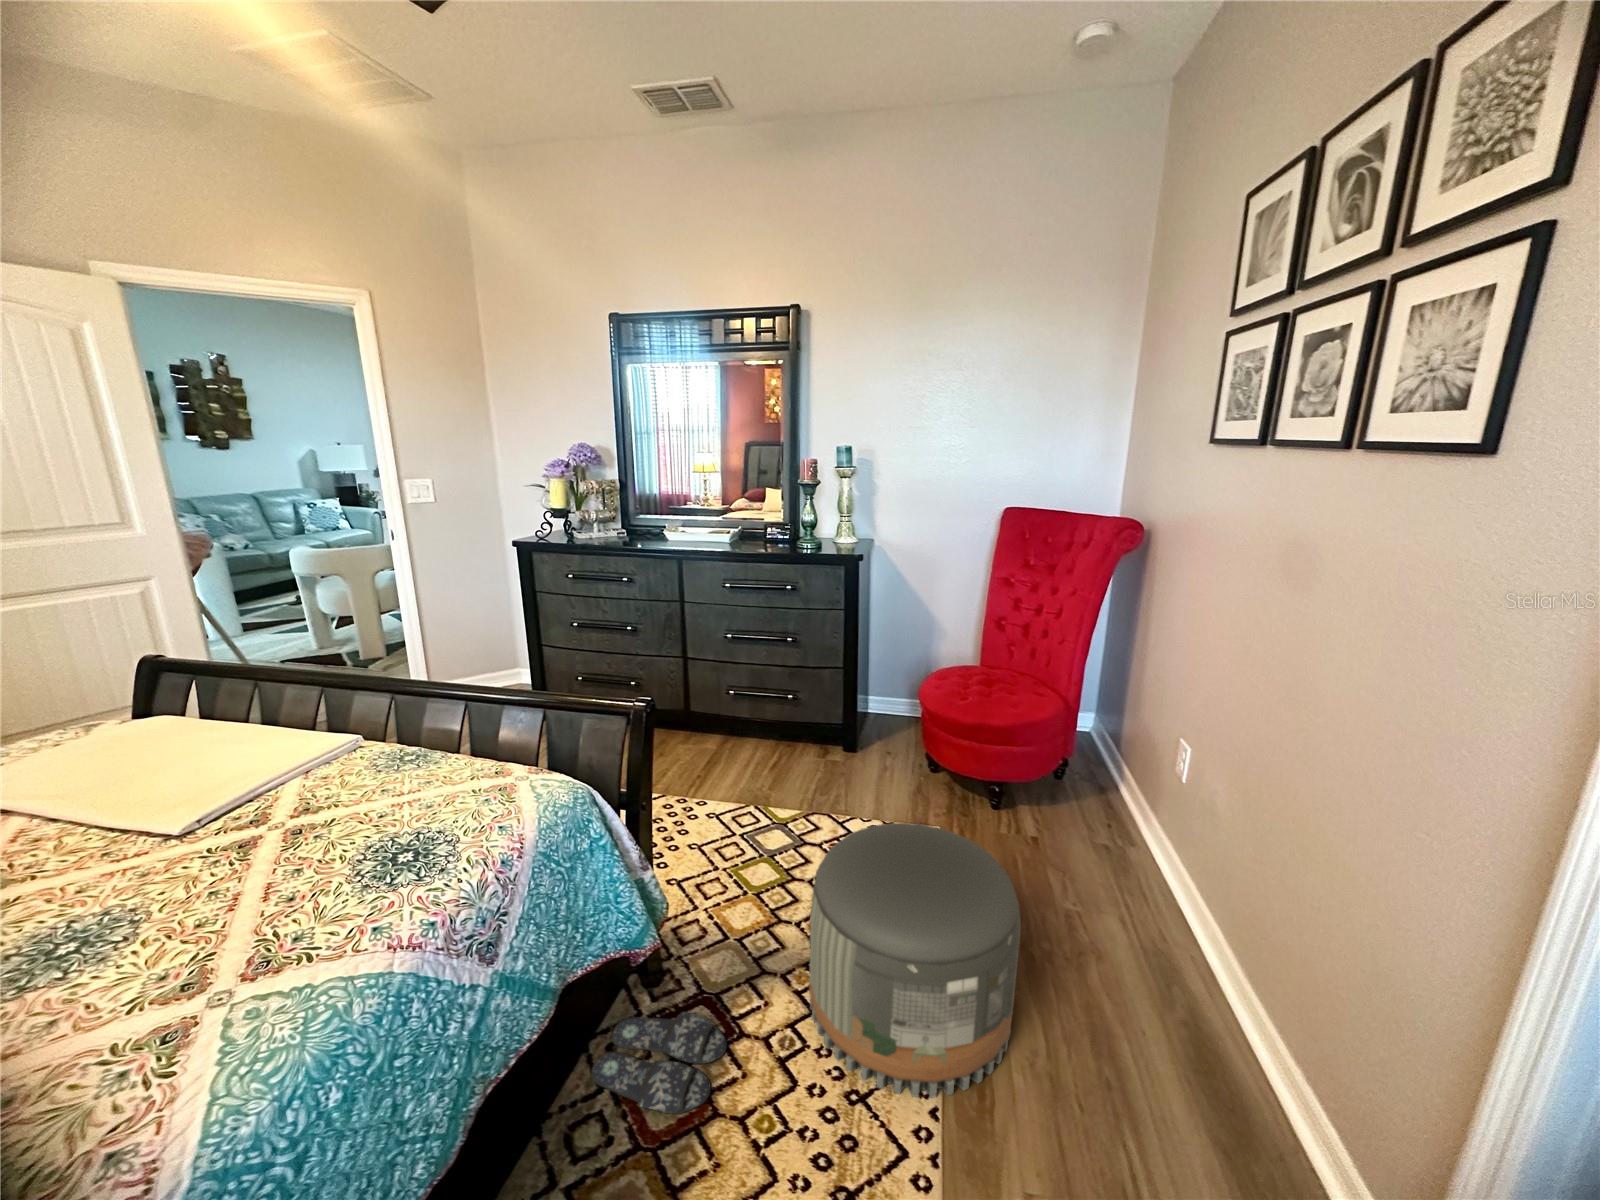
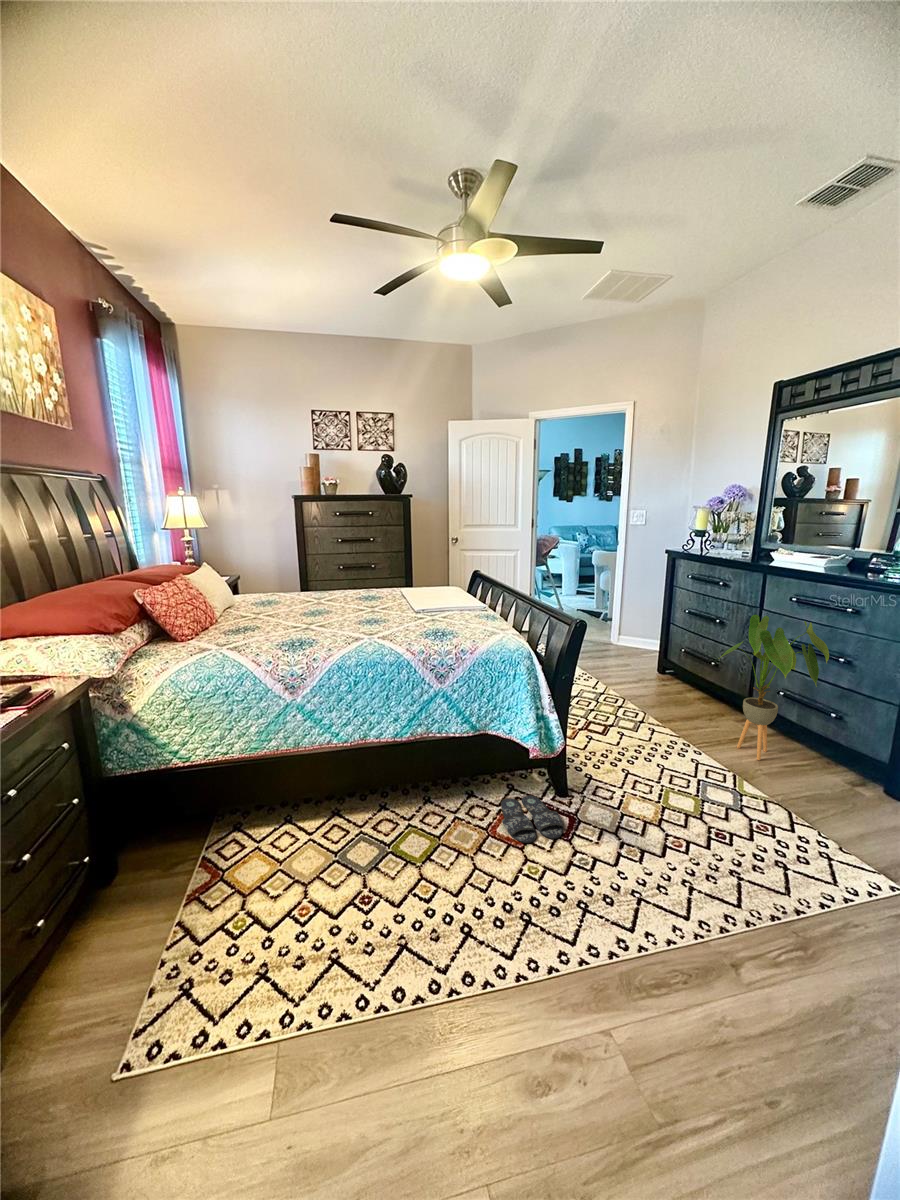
house plant: none [687,600,792,776] -> present [721,615,829,760]
pouf: present [809,823,1021,1097] -> none [597,772,786,997]

